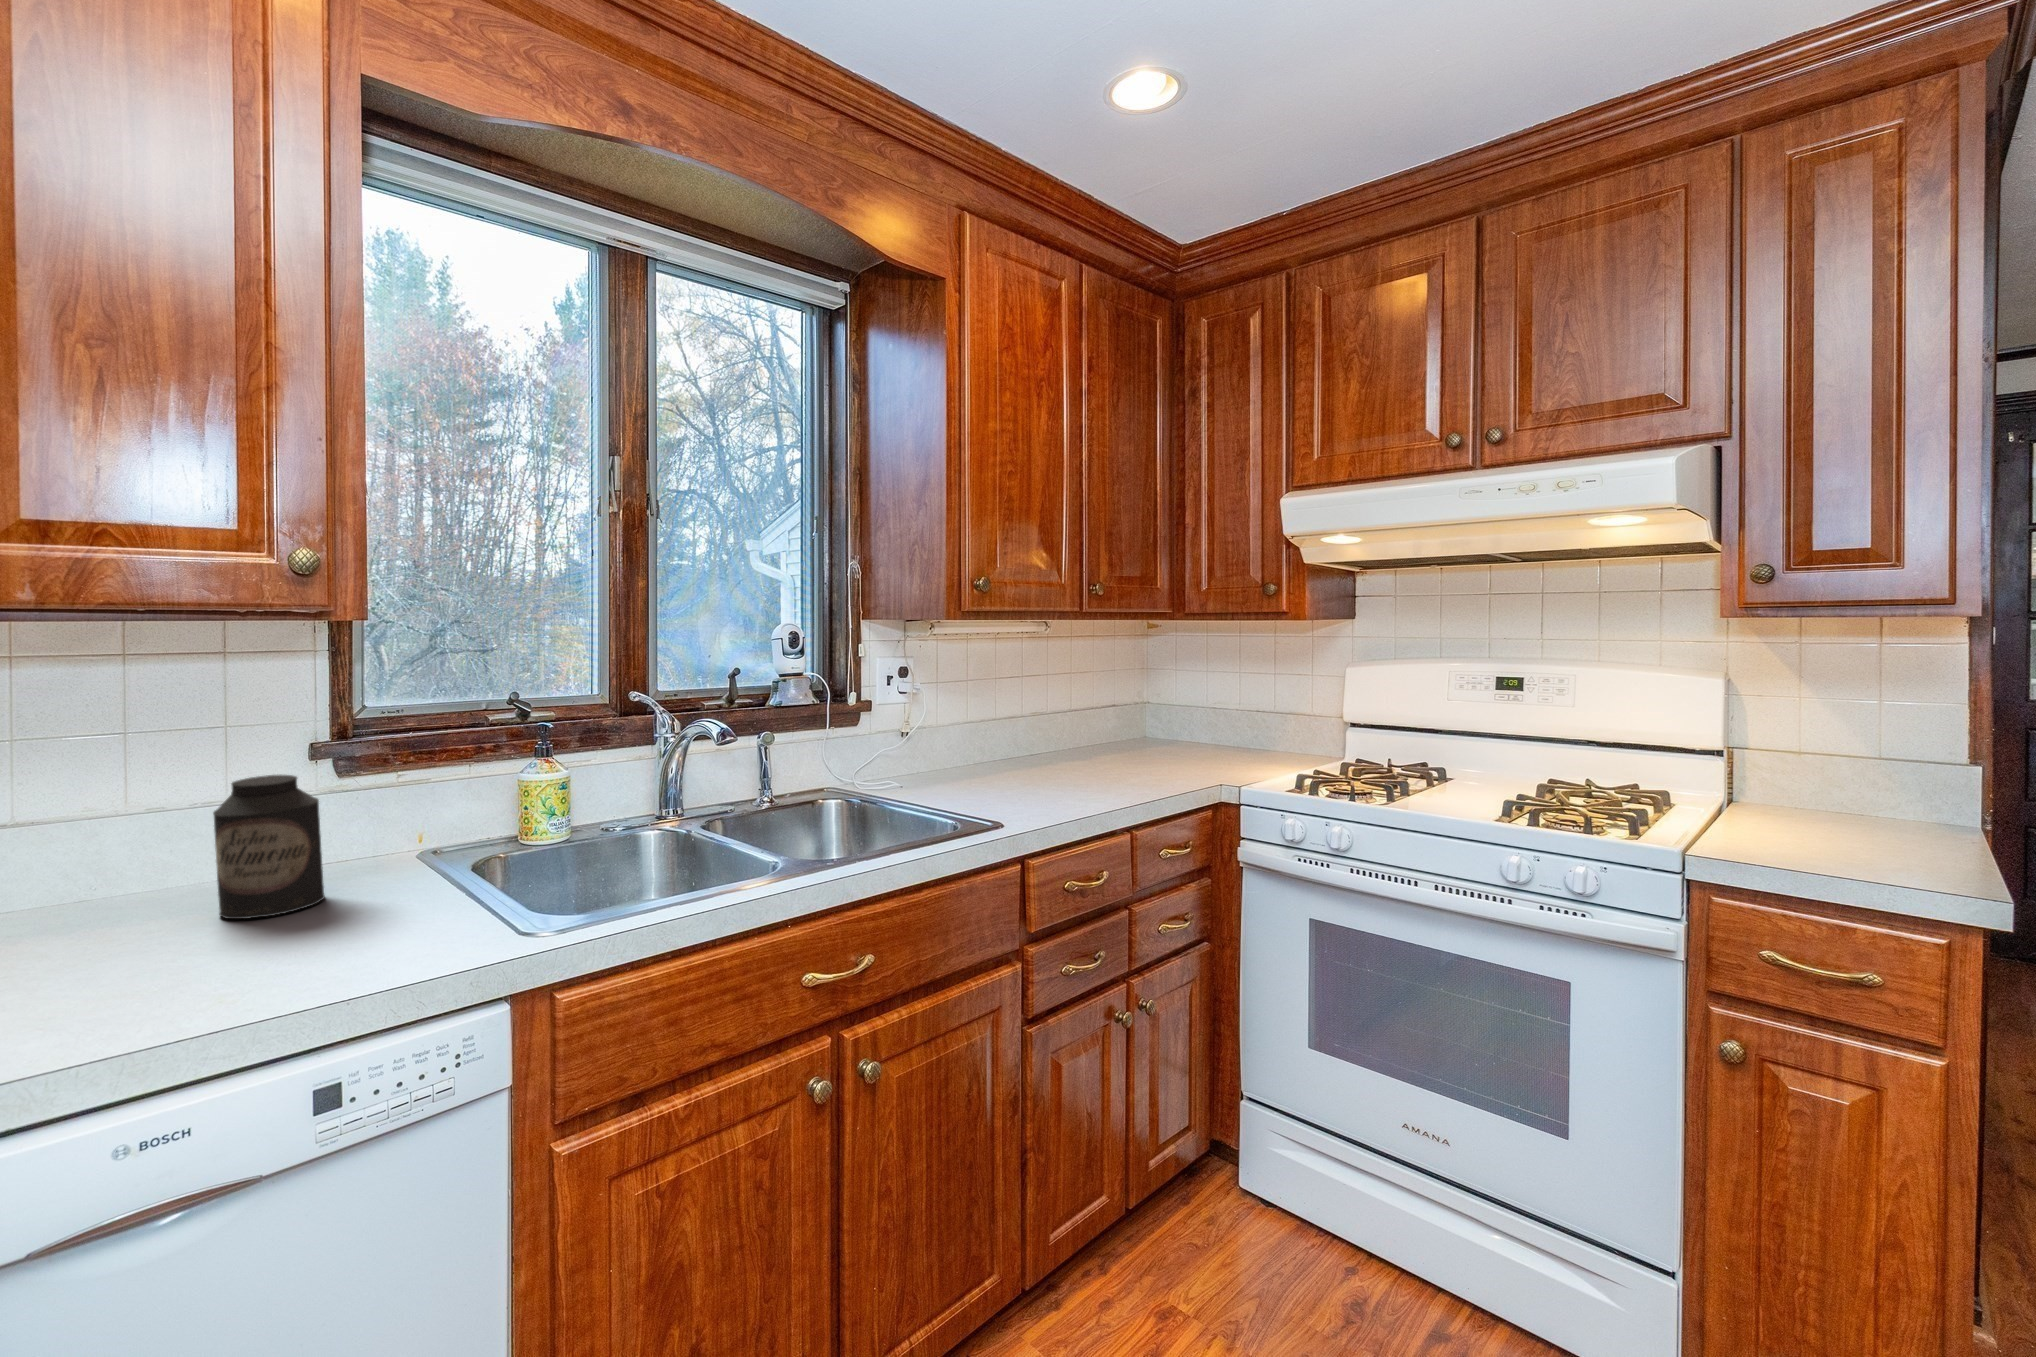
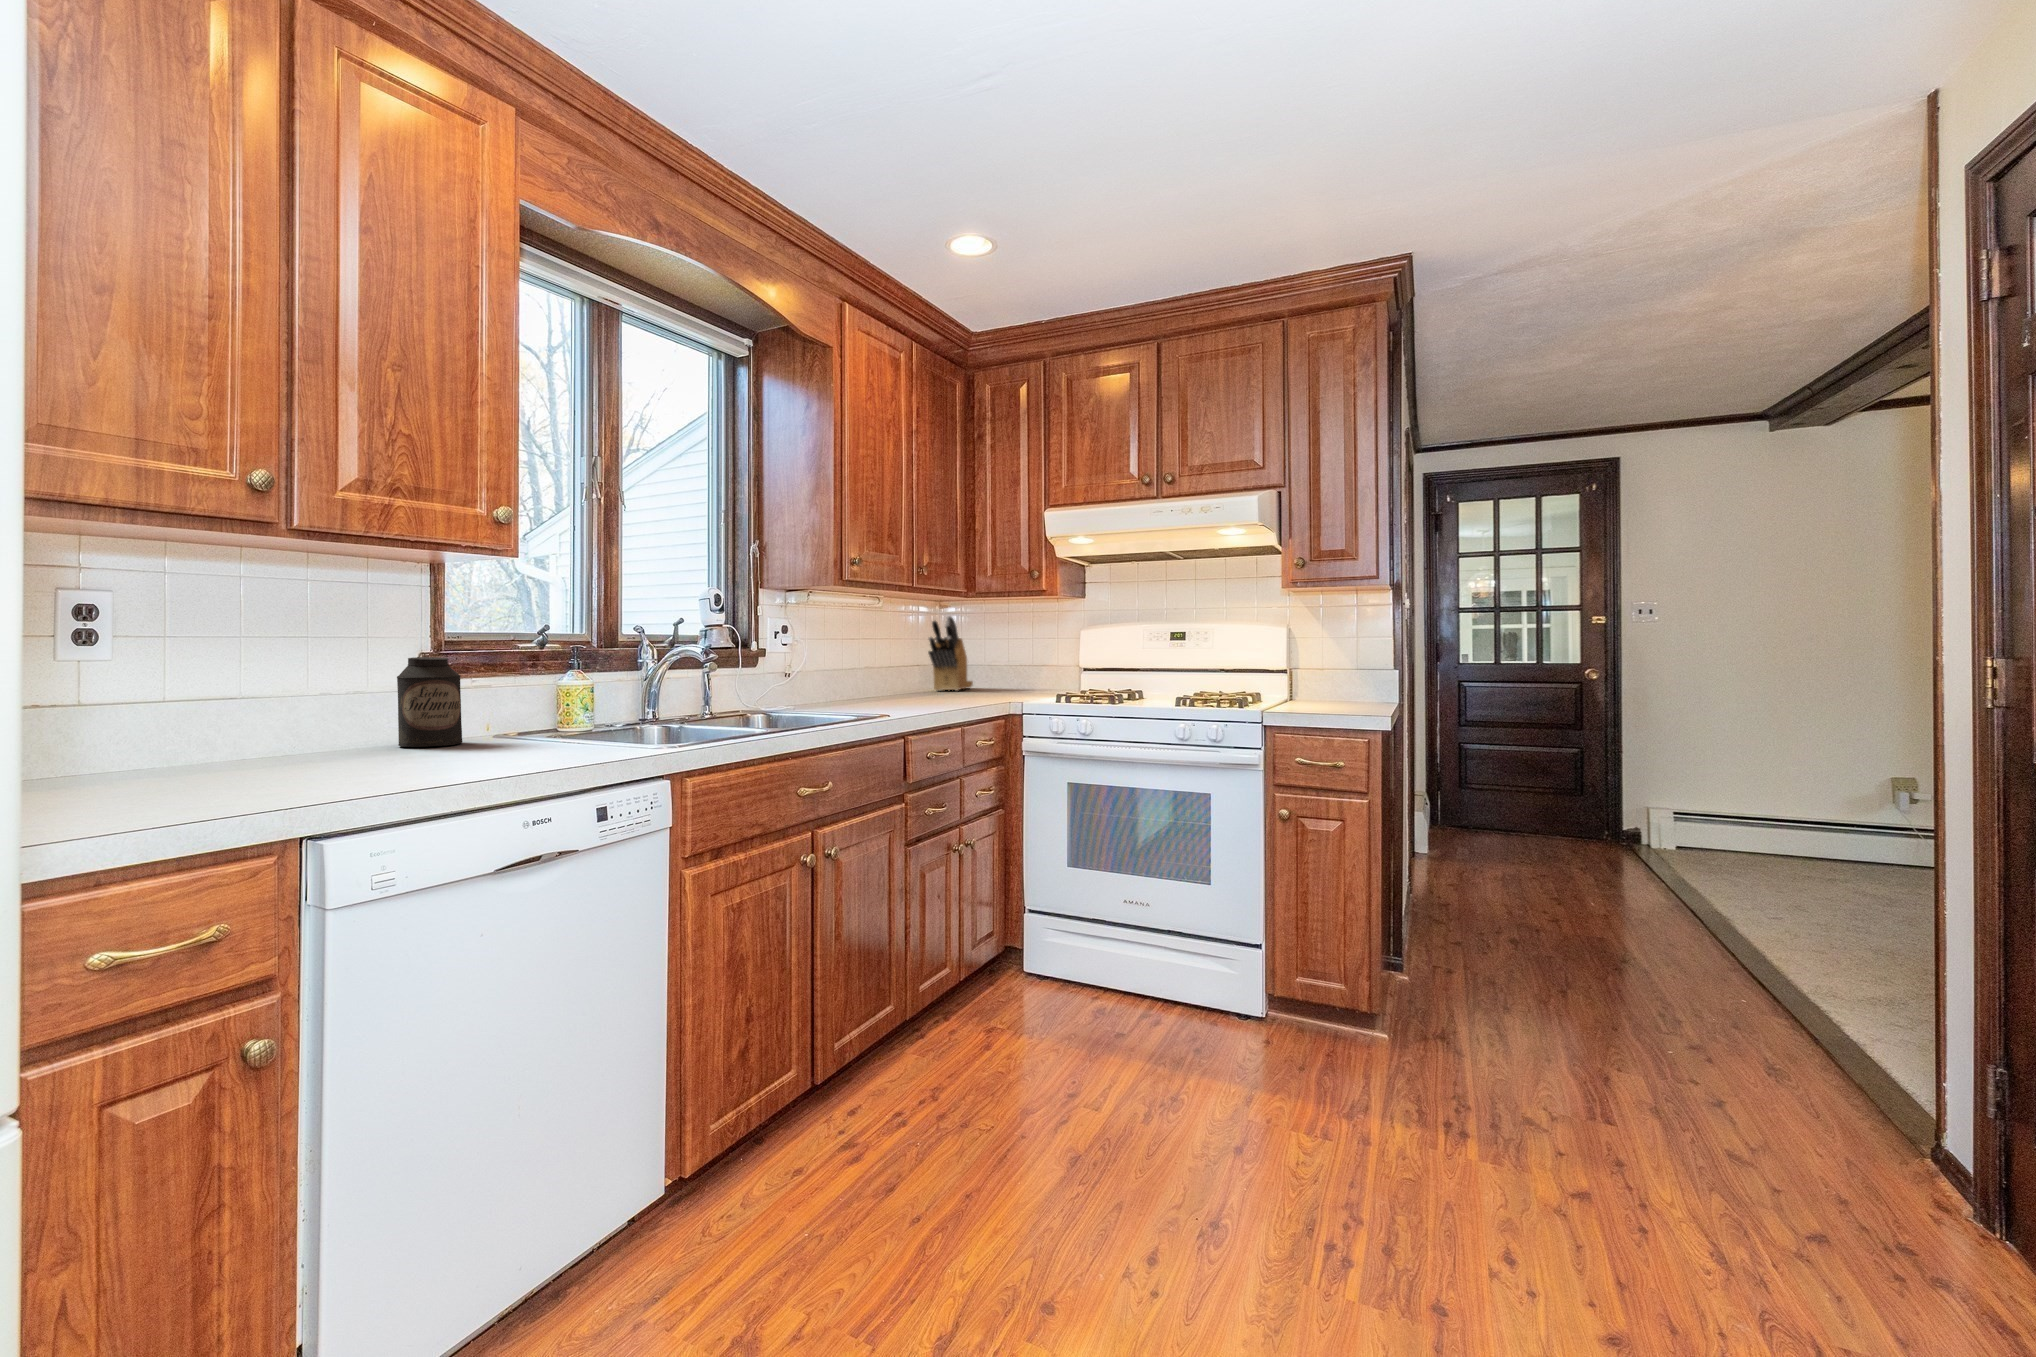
knife block: none [1126,641,1194,741] -> present [928,616,973,691]

